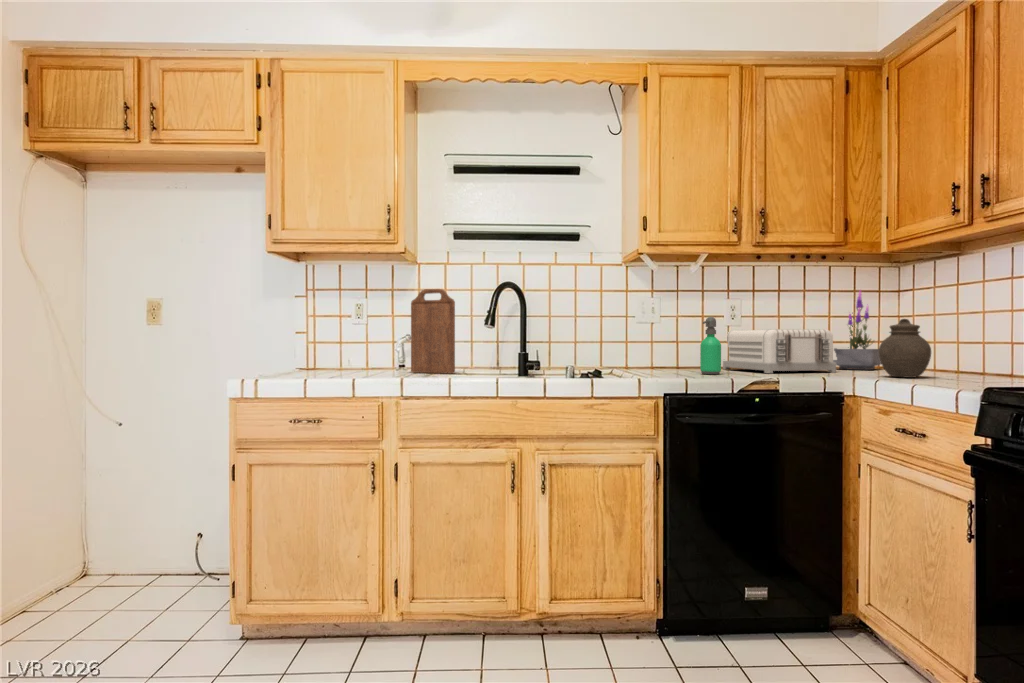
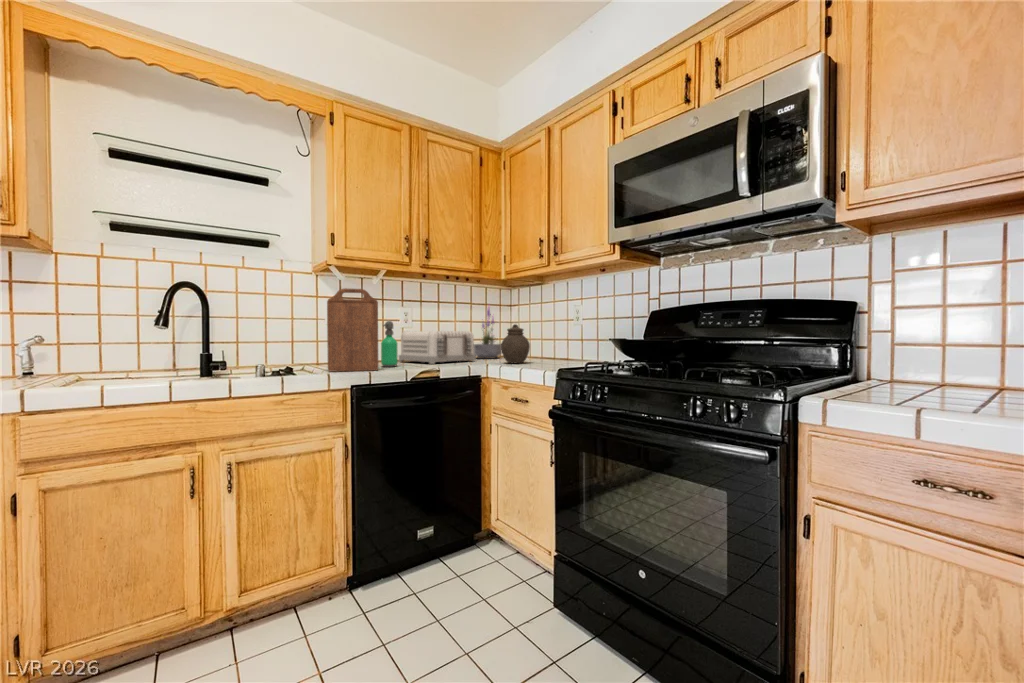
cutting board: present [411,289,455,374] -> present [327,288,378,371]

